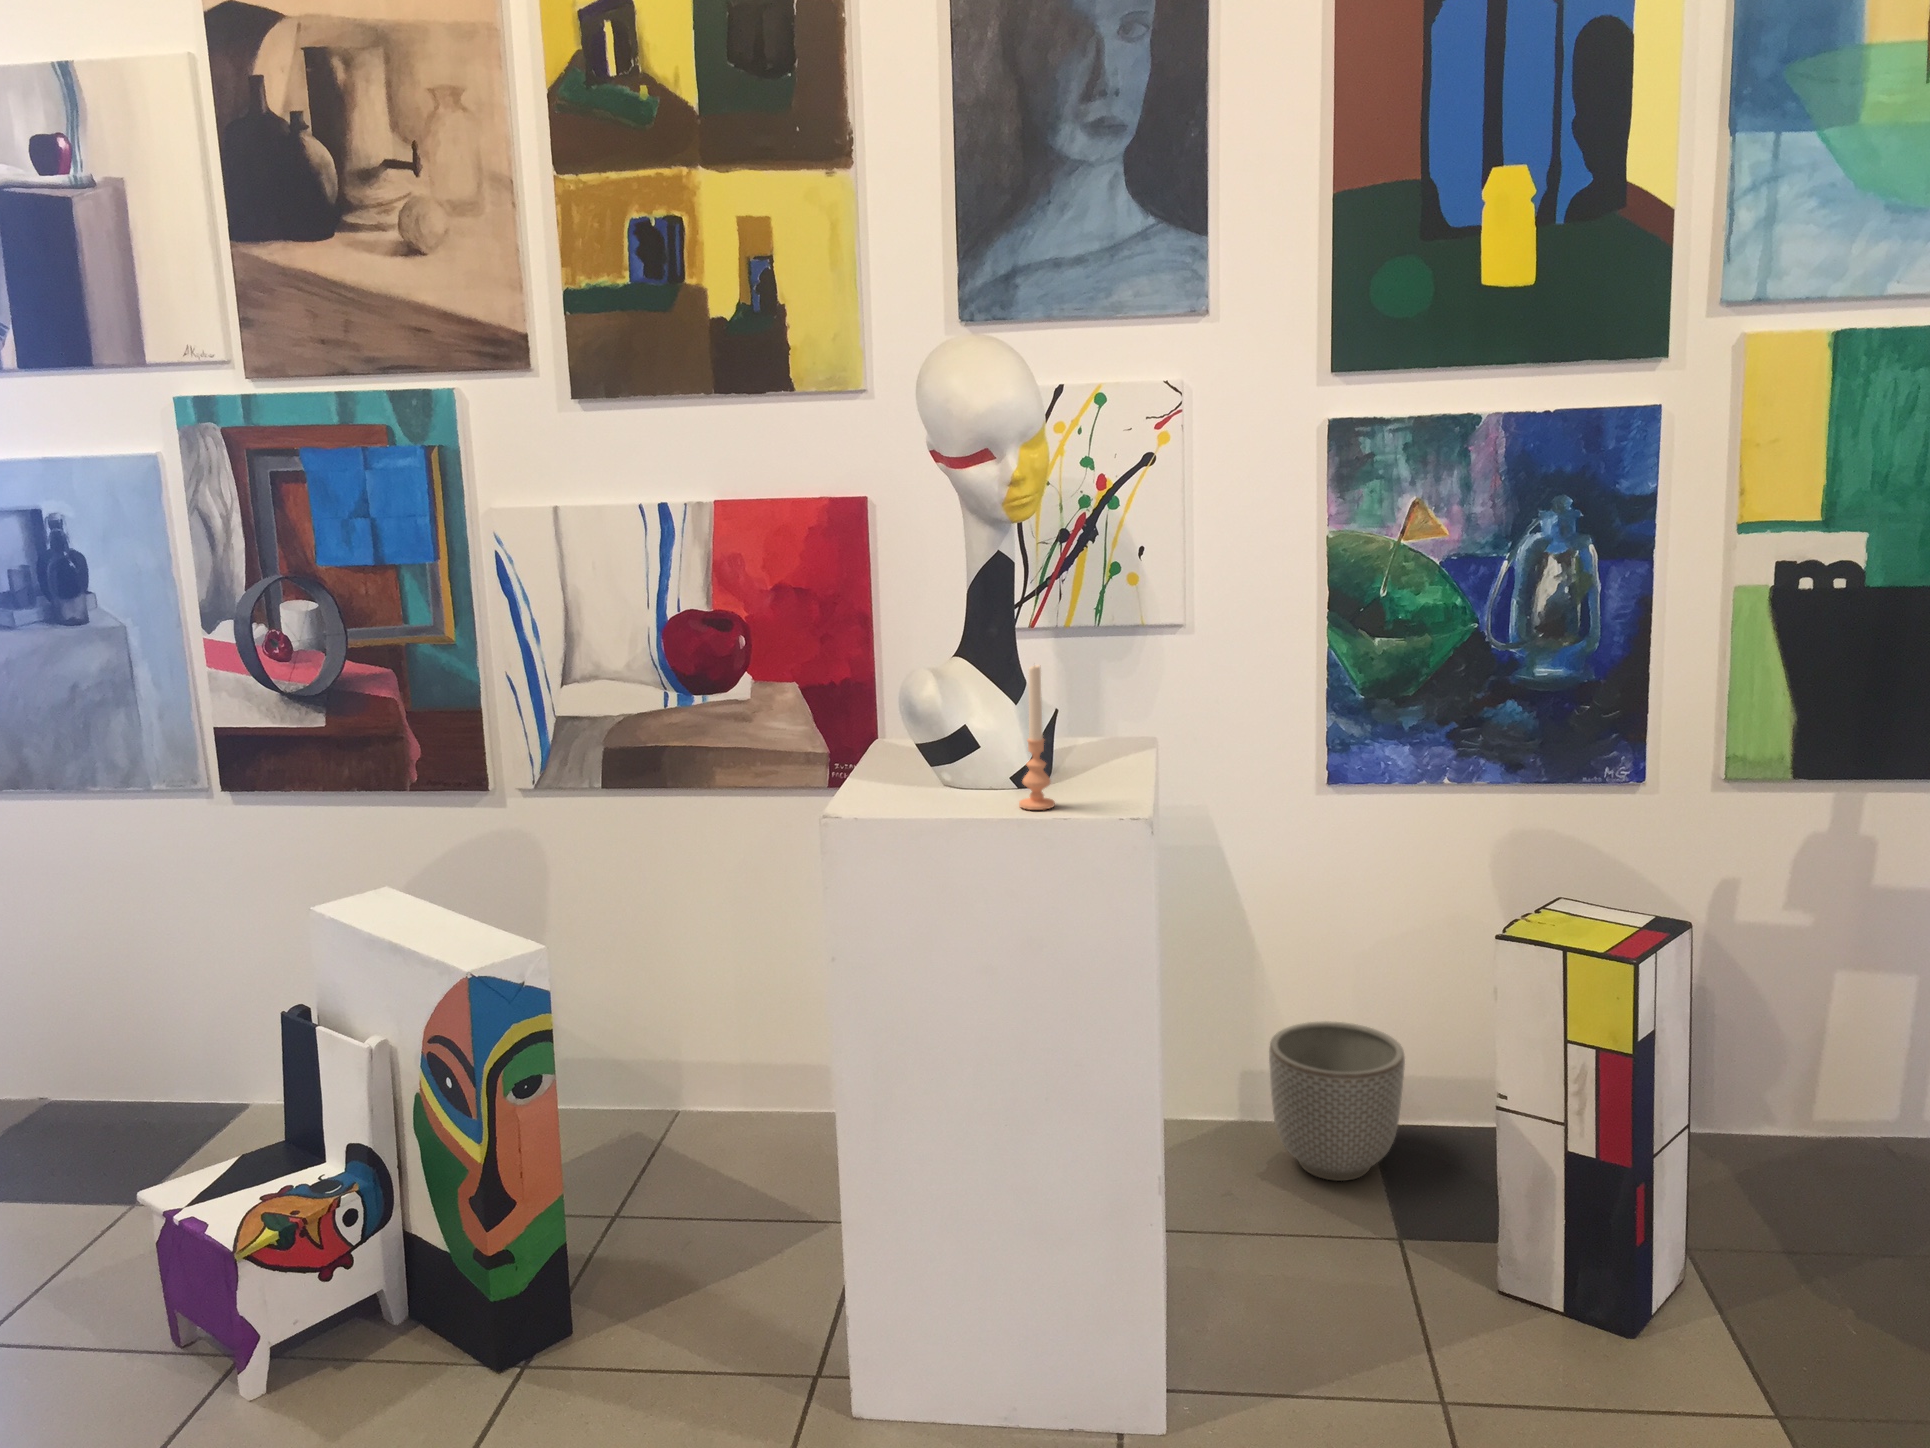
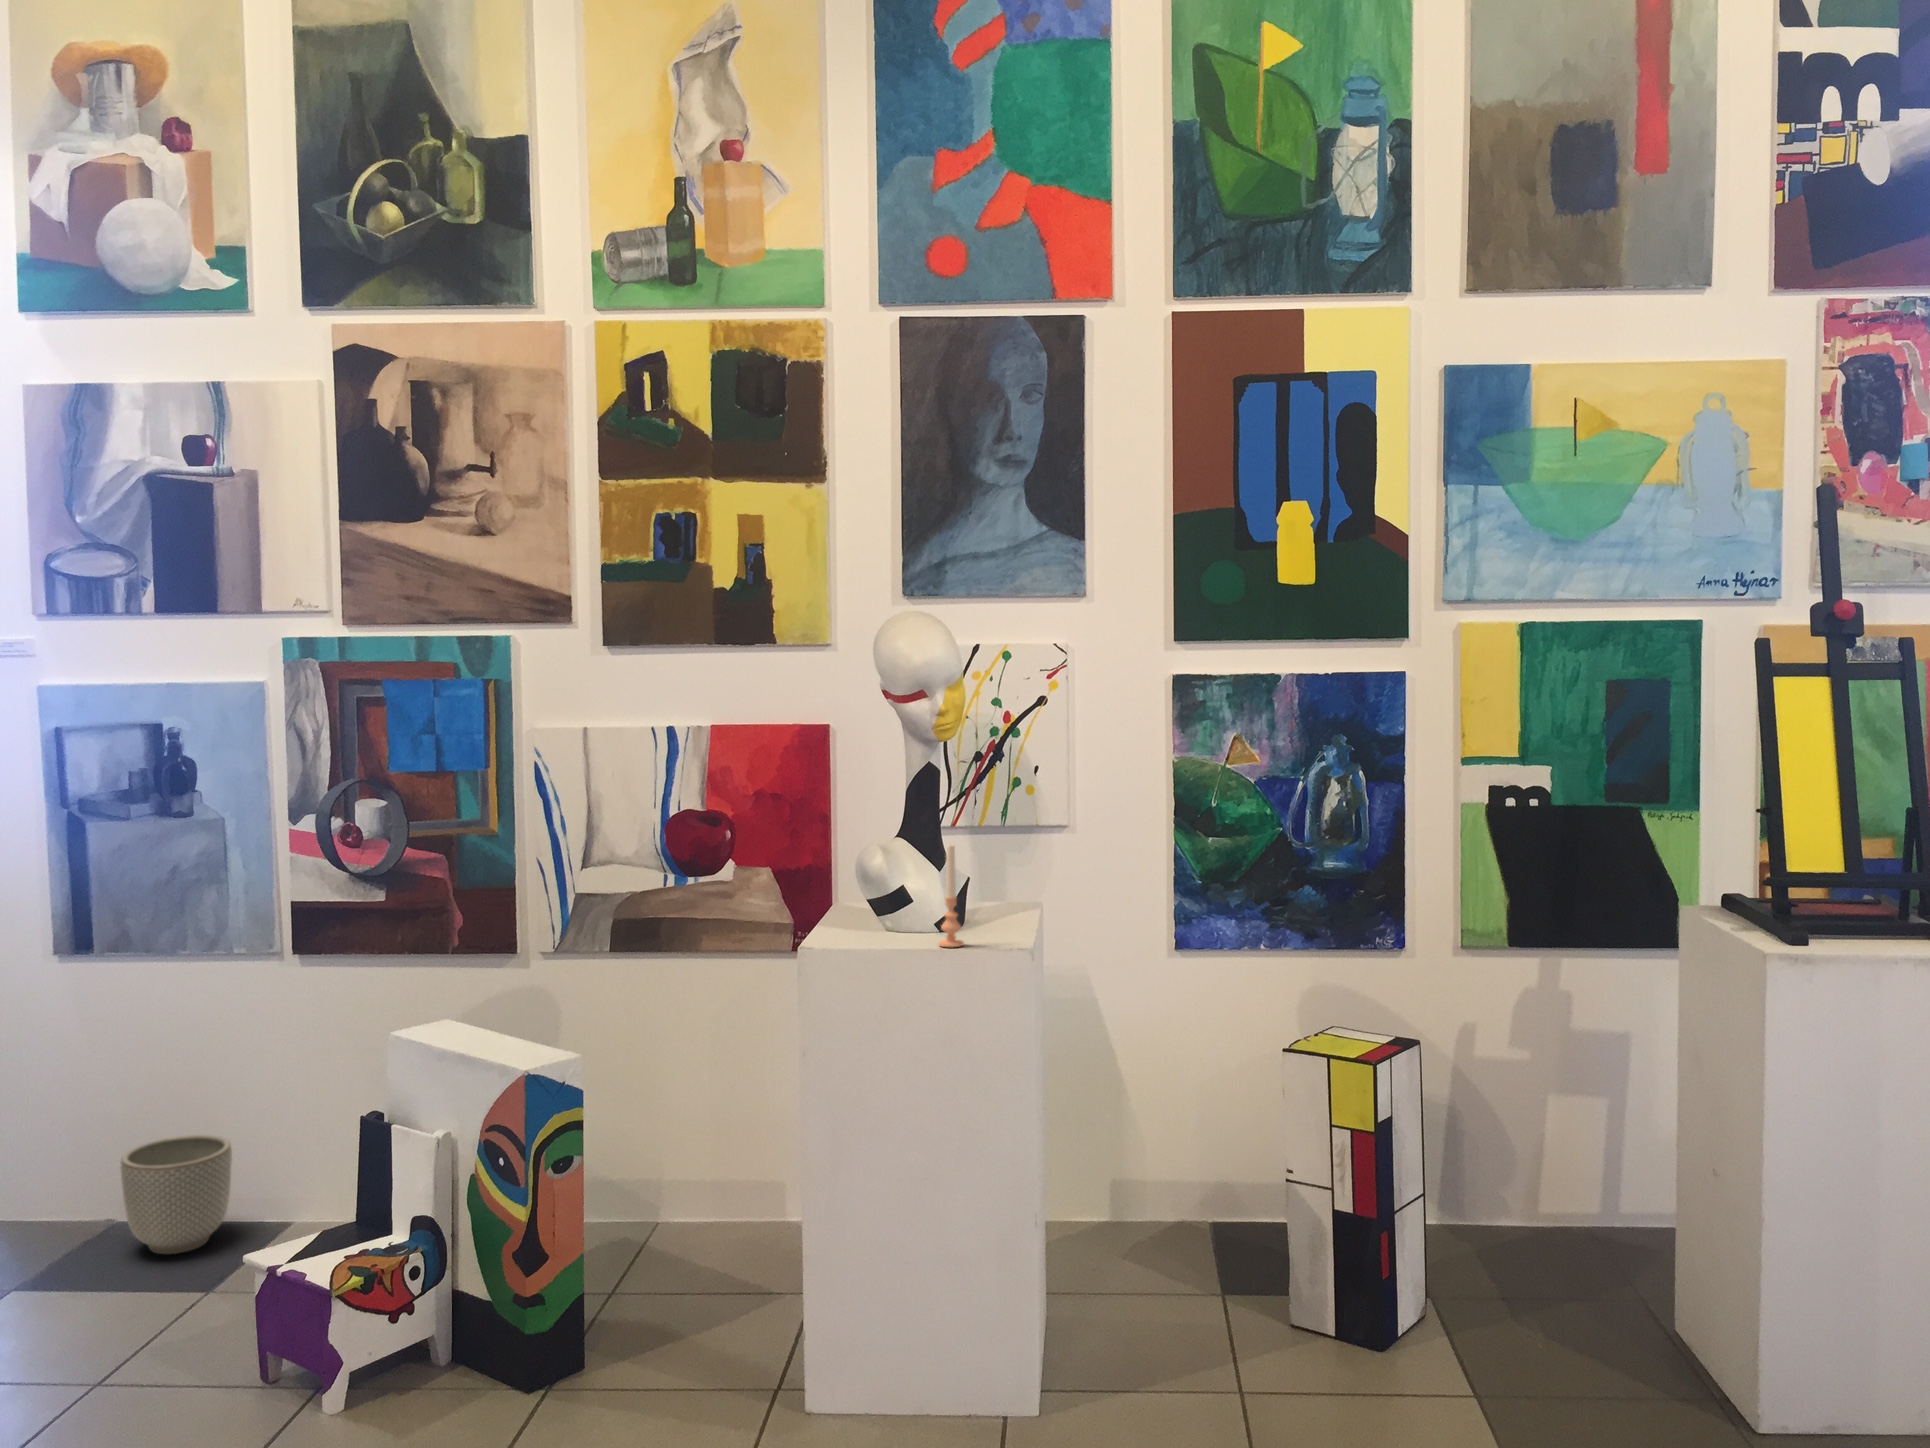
planter: present [1269,1021,1405,1181] -> present [121,1135,232,1254]

